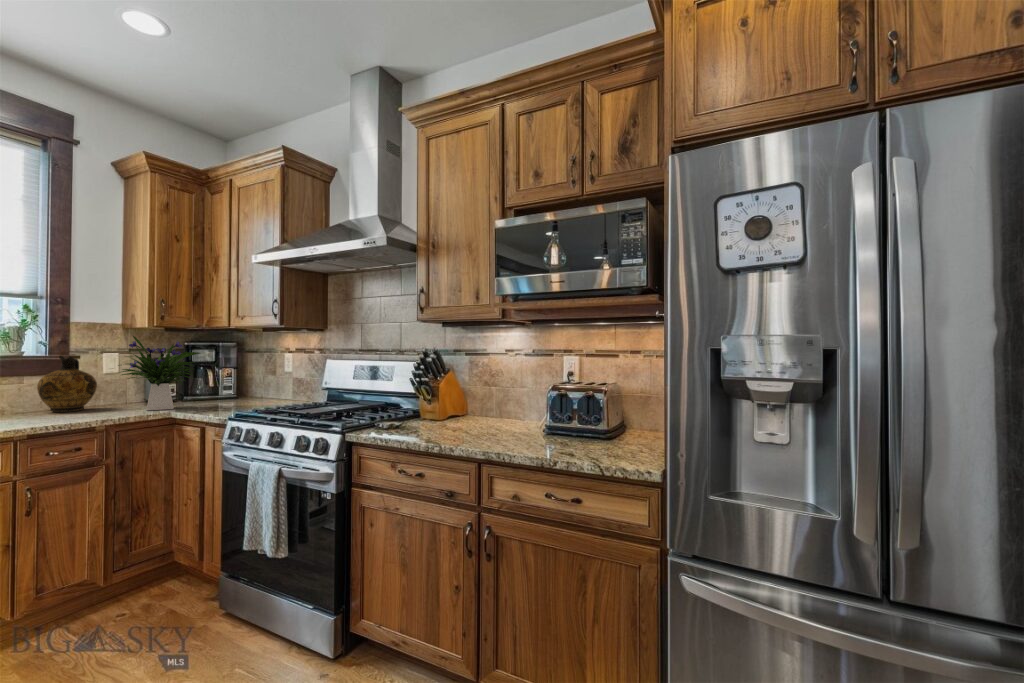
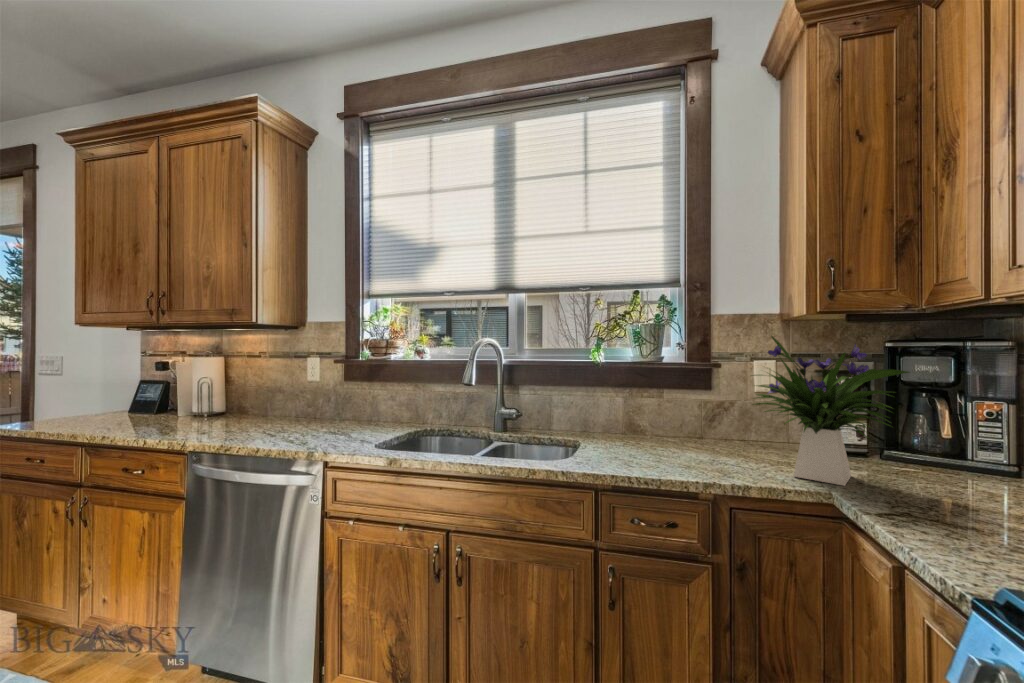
ceramic jug: present [37,356,97,412] -> none [669,364,738,445]

